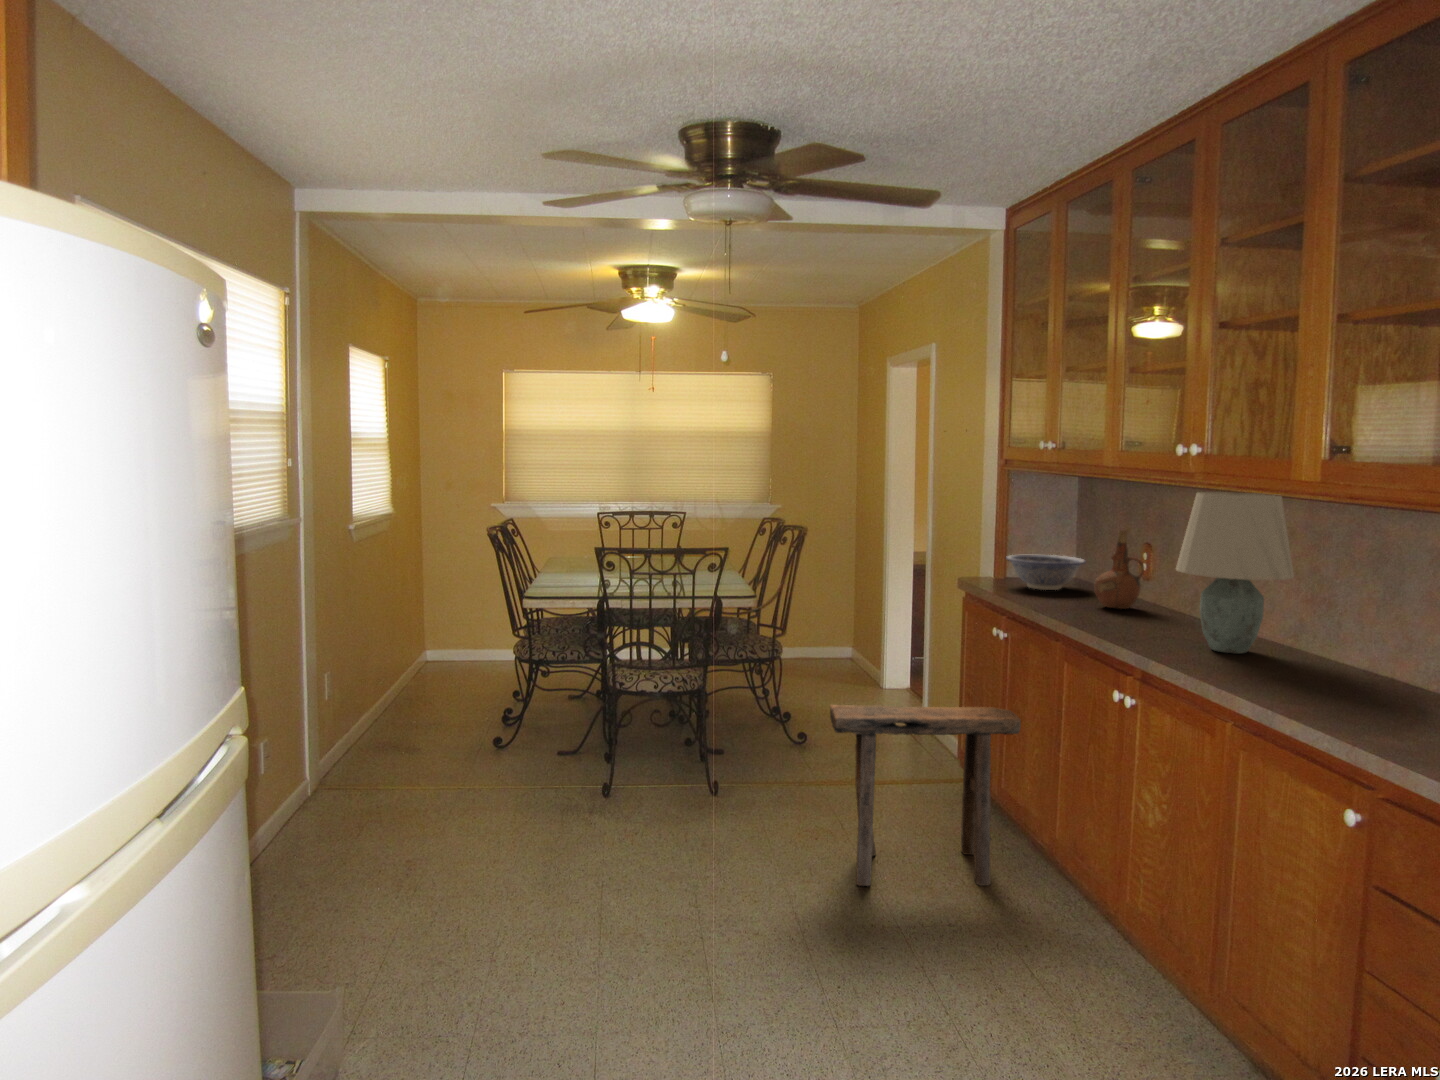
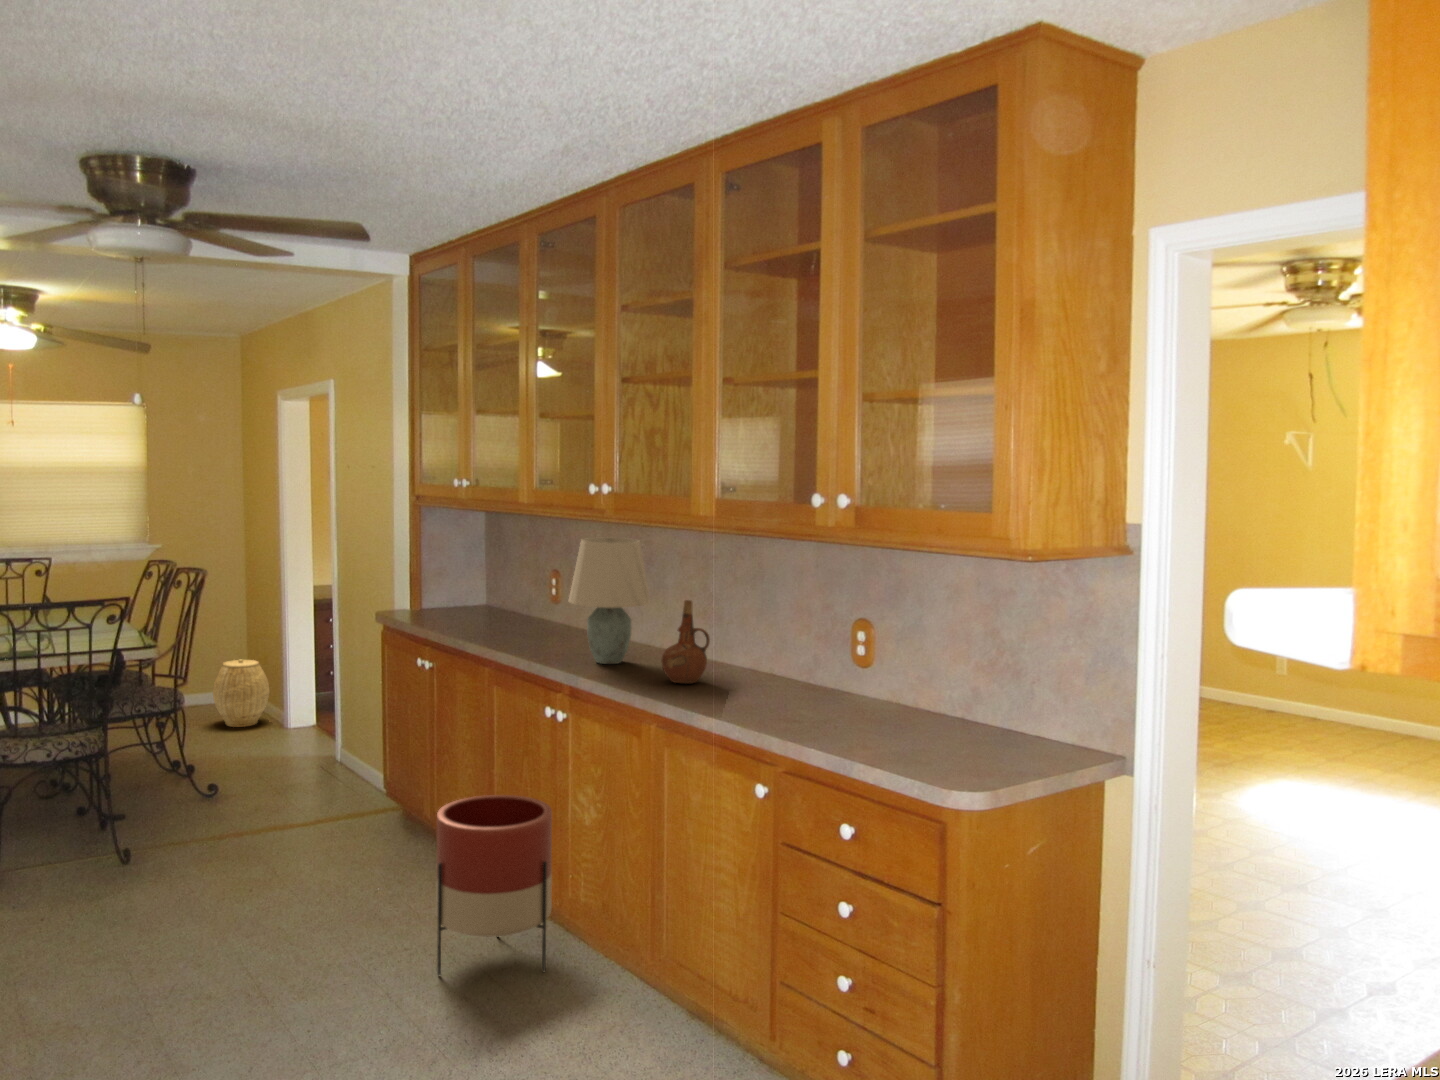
ceramic pitcher: present [1094,530,1144,609] -> present [661,600,710,683]
decorative bowl: present [1006,555,1086,590] -> none [425,585,497,618]
woven basket: none [821,620,869,681] -> present [213,659,269,727]
stool: present [830,705,1021,886] -> none [268,731,449,913]
planter: none [986,795,1142,1038] -> present [436,795,552,975]

